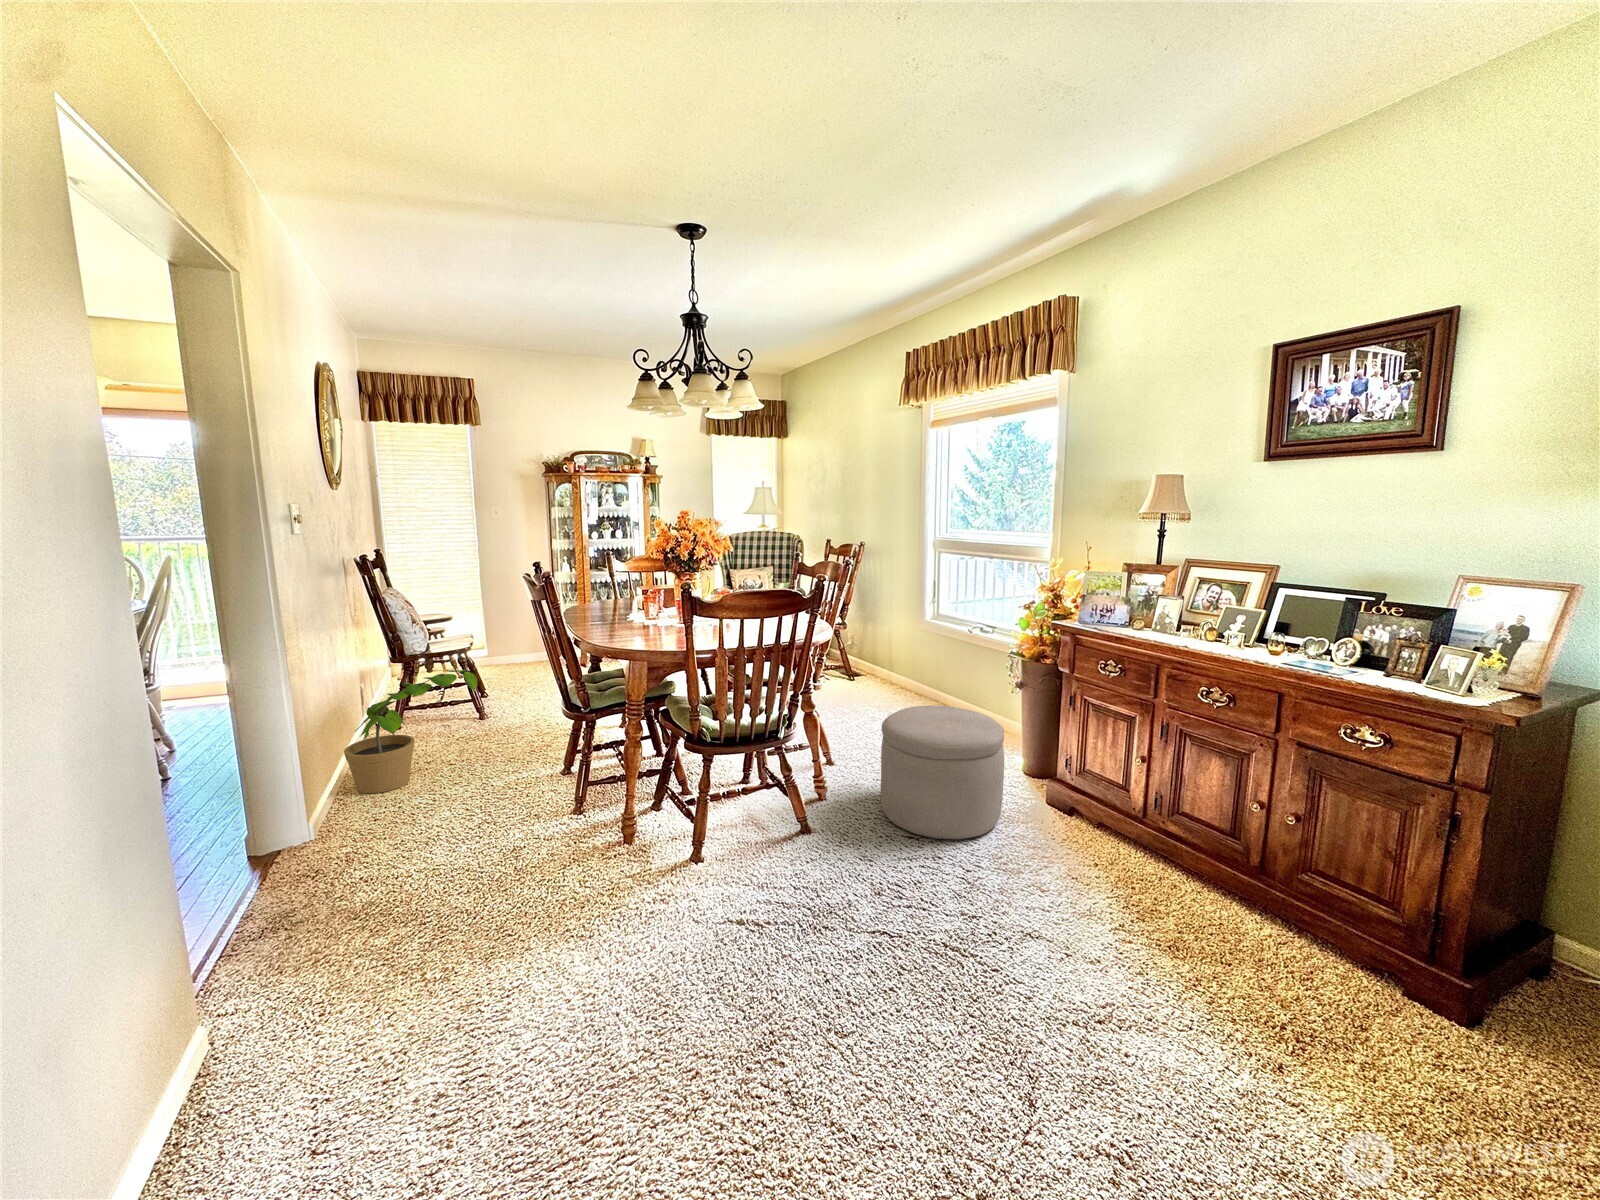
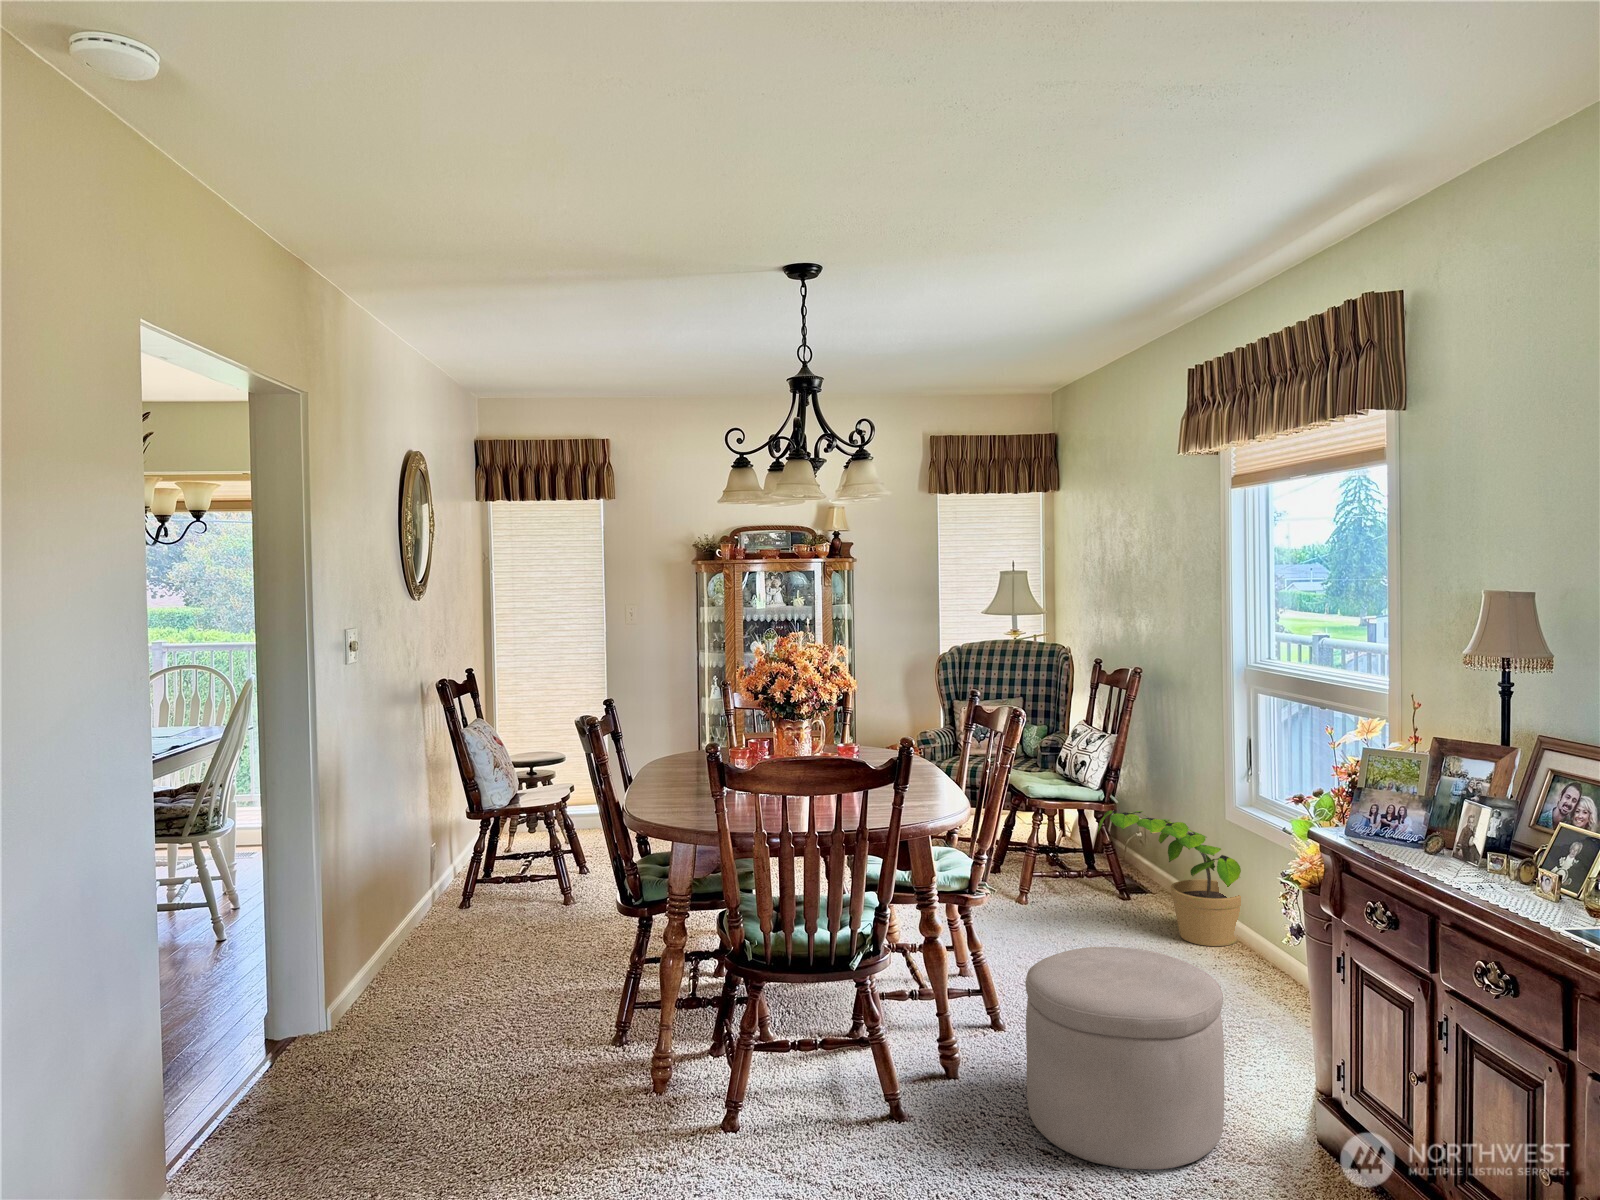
potted plant: present [344,670,477,794] -> present [1098,811,1241,946]

